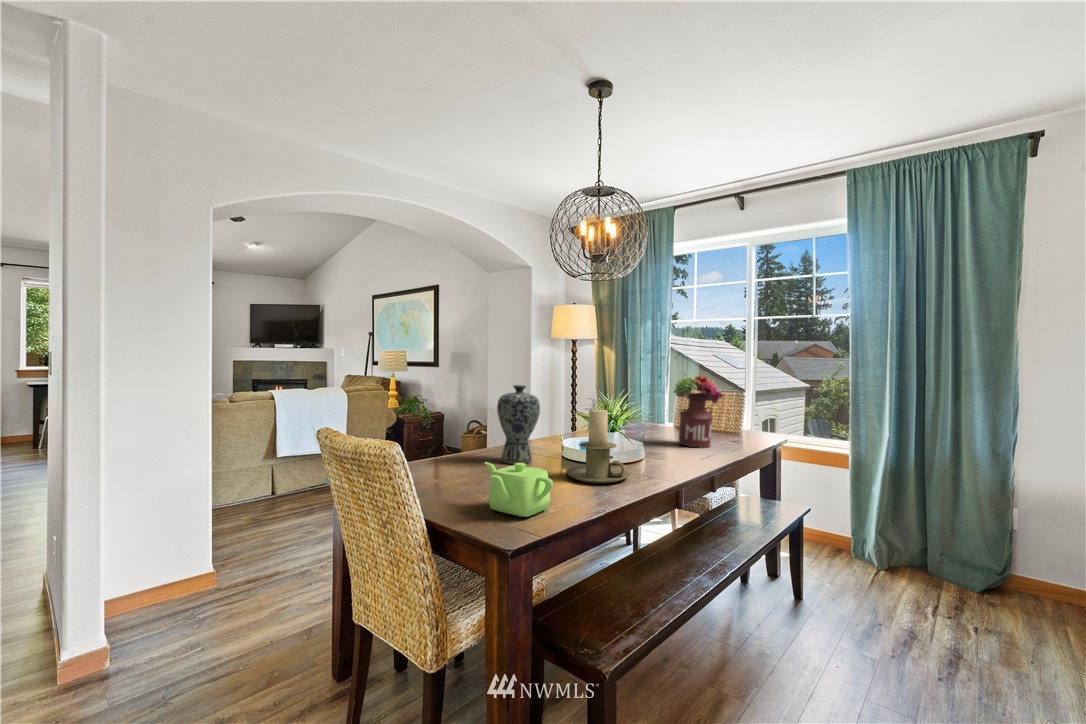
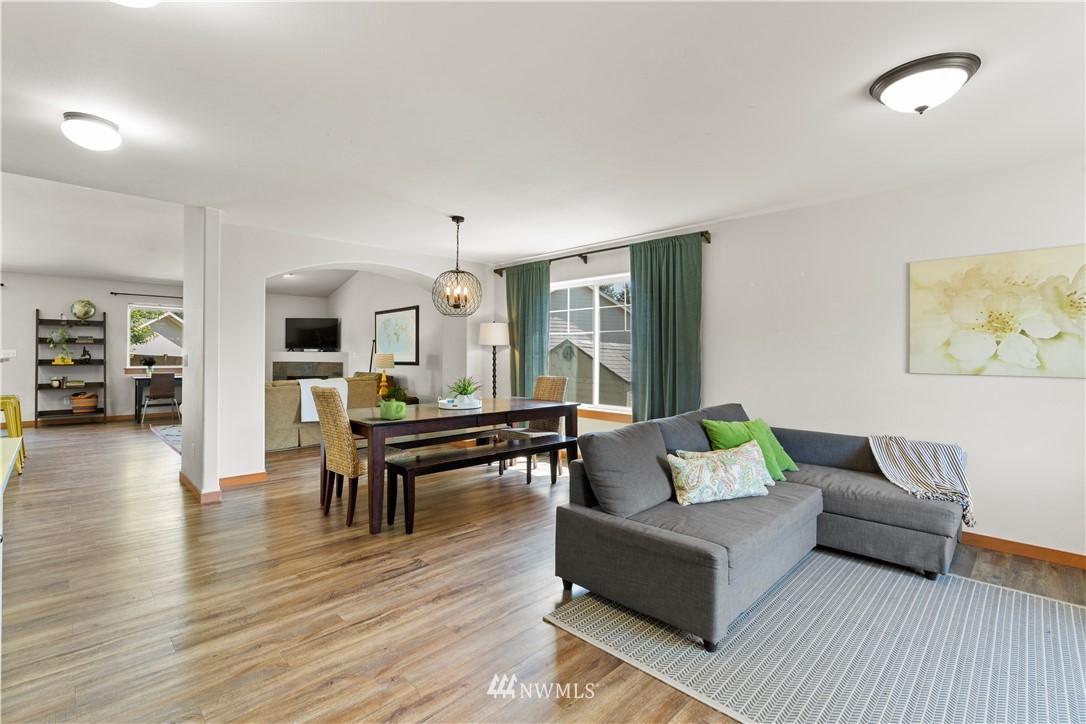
flower arrangement: present [674,375,724,448] -> none [509,365,535,404]
vase: present [497,385,540,464] -> none [405,370,427,409]
candle holder: present [566,410,630,483] -> none [429,380,460,413]

